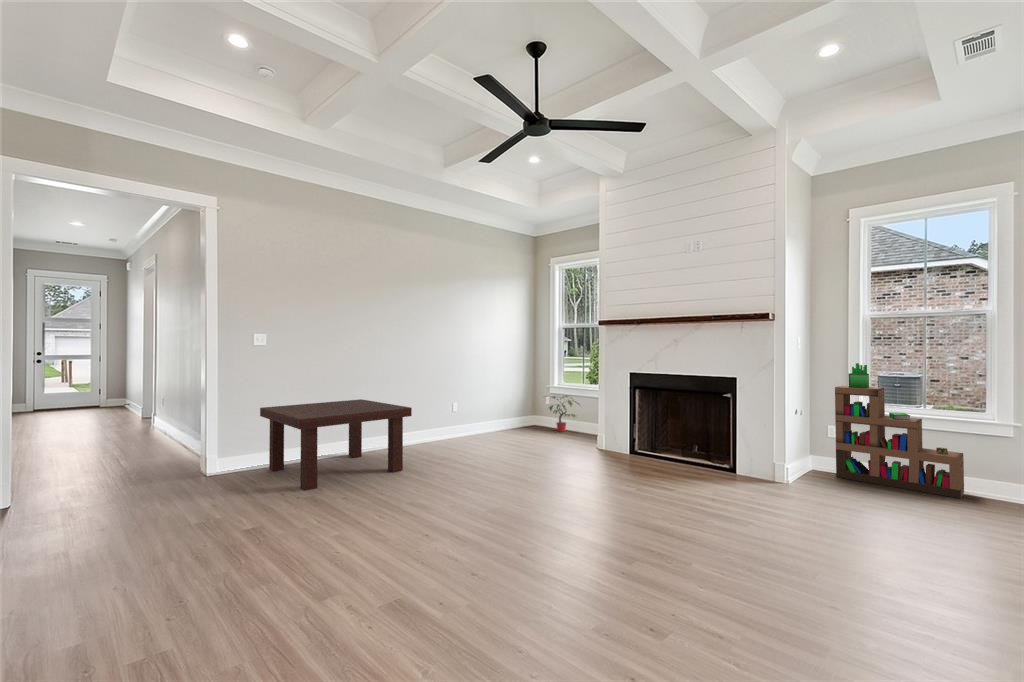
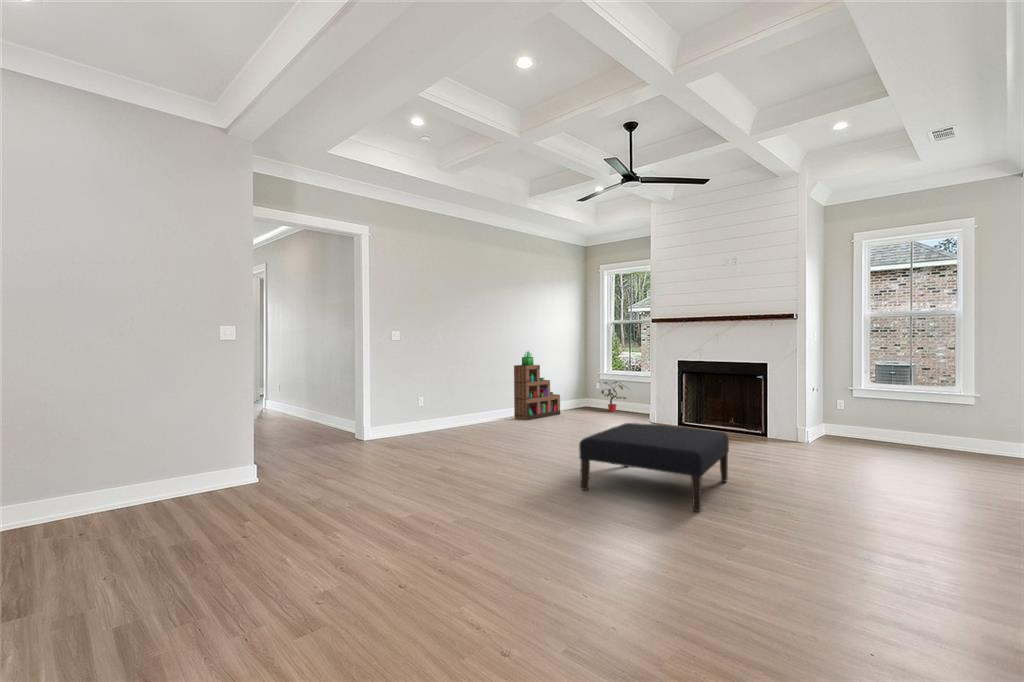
bookshelf: present [835,363,964,498] -> present [514,351,560,420]
coffee table: present [260,399,412,490] -> none [395,384,514,449]
ottoman: none [418,466,660,649] -> present [579,423,729,512]

